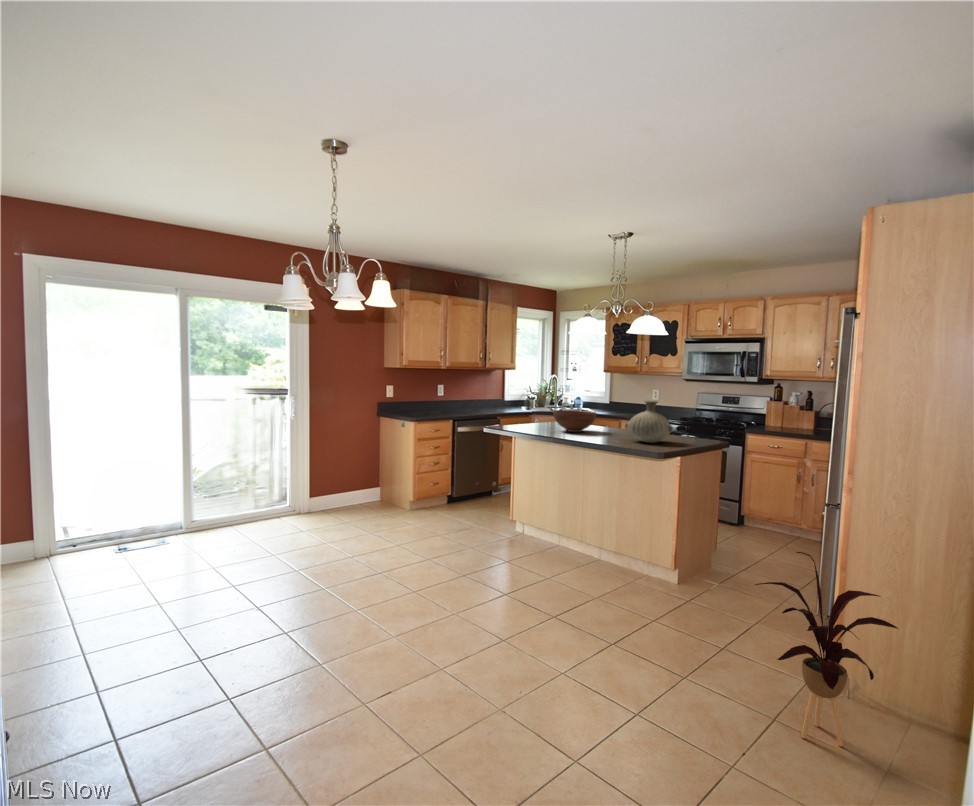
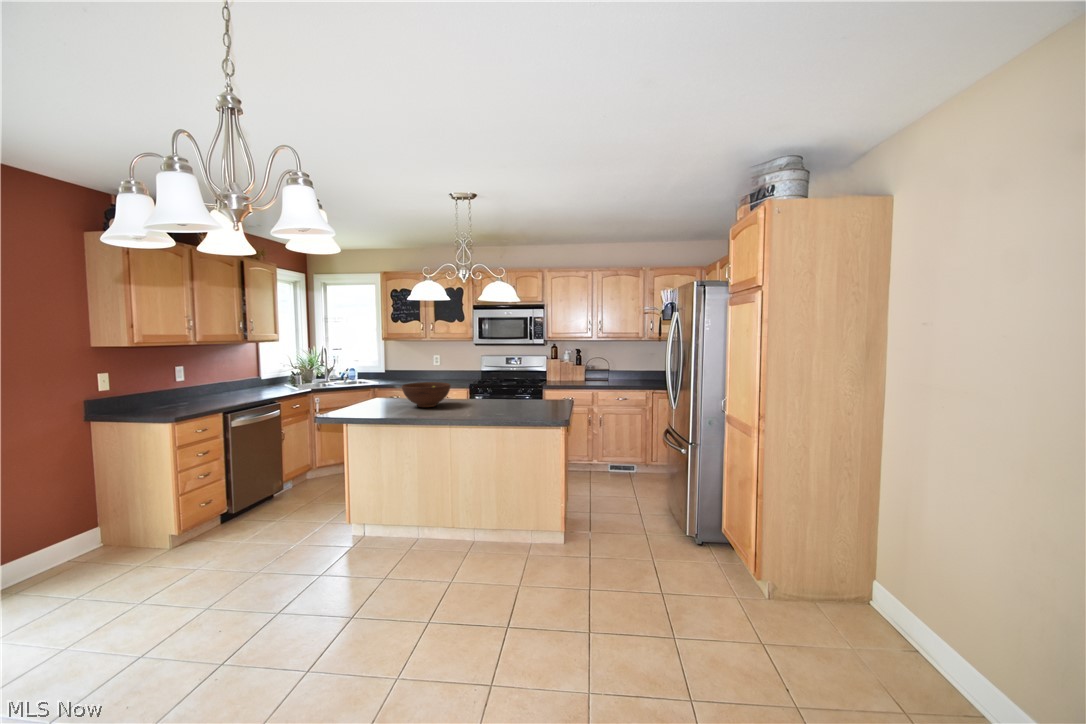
vase: present [625,400,673,443] -> none [499,366,547,408]
house plant: present [755,552,898,746] -> none [797,495,912,657]

